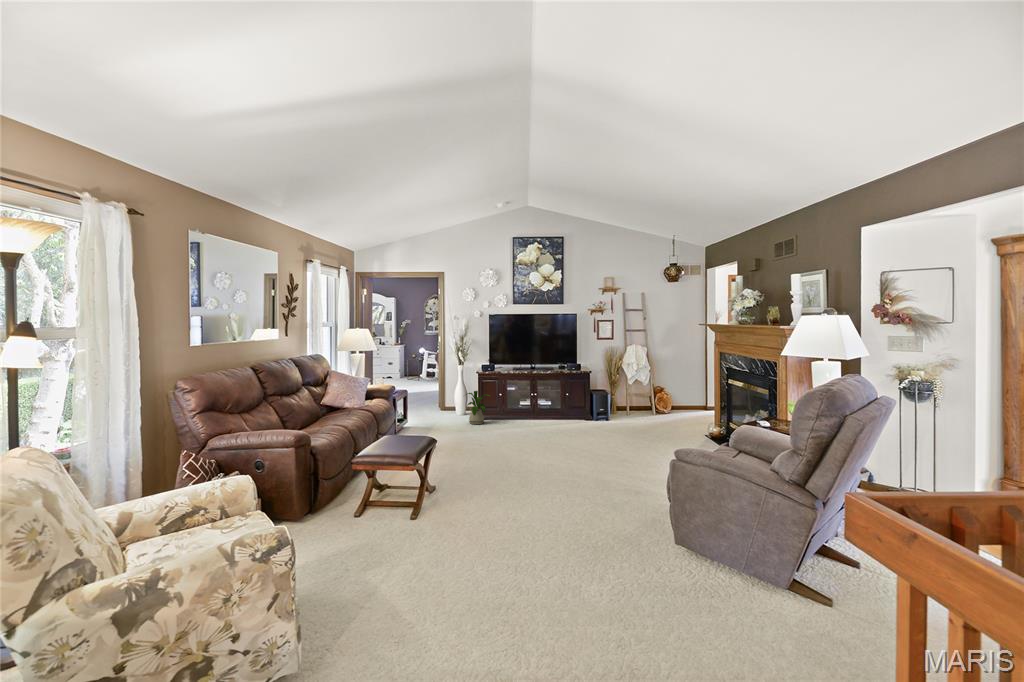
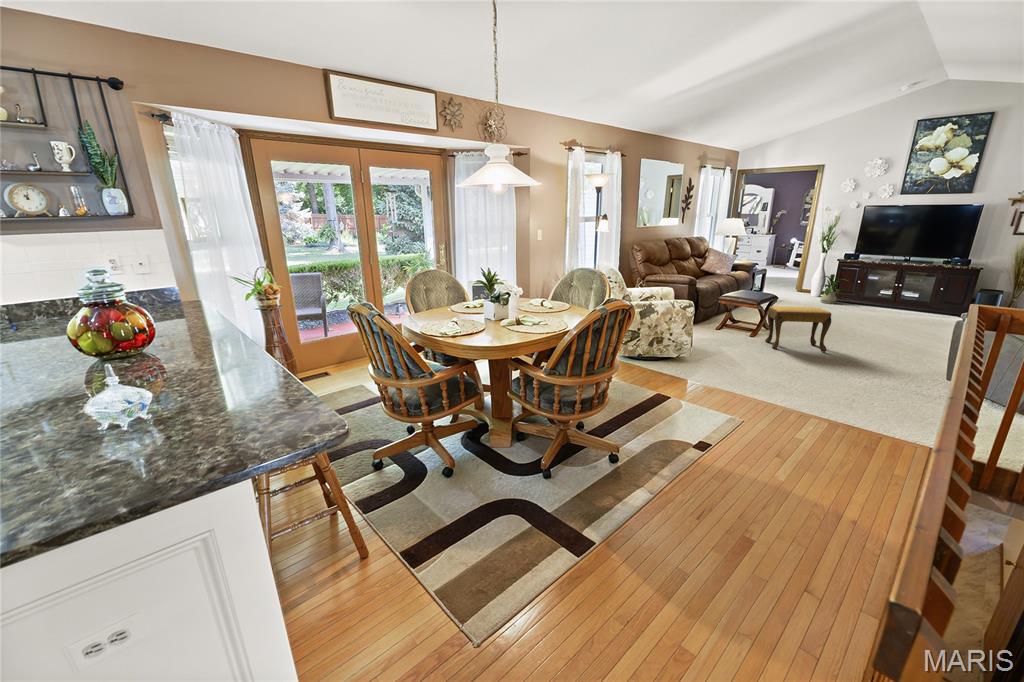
footstool: none [430,457,517,544] -> present [765,306,831,352]

